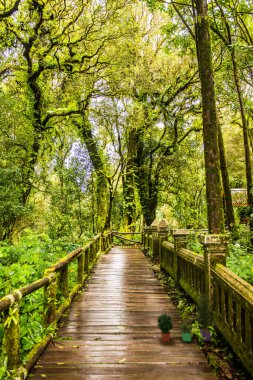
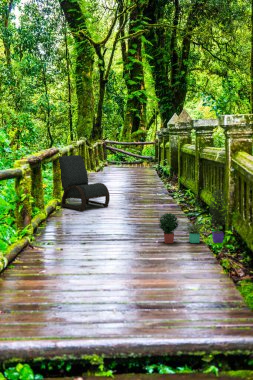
lounge chair: none [80,250,116,294] -> present [59,155,110,212]

